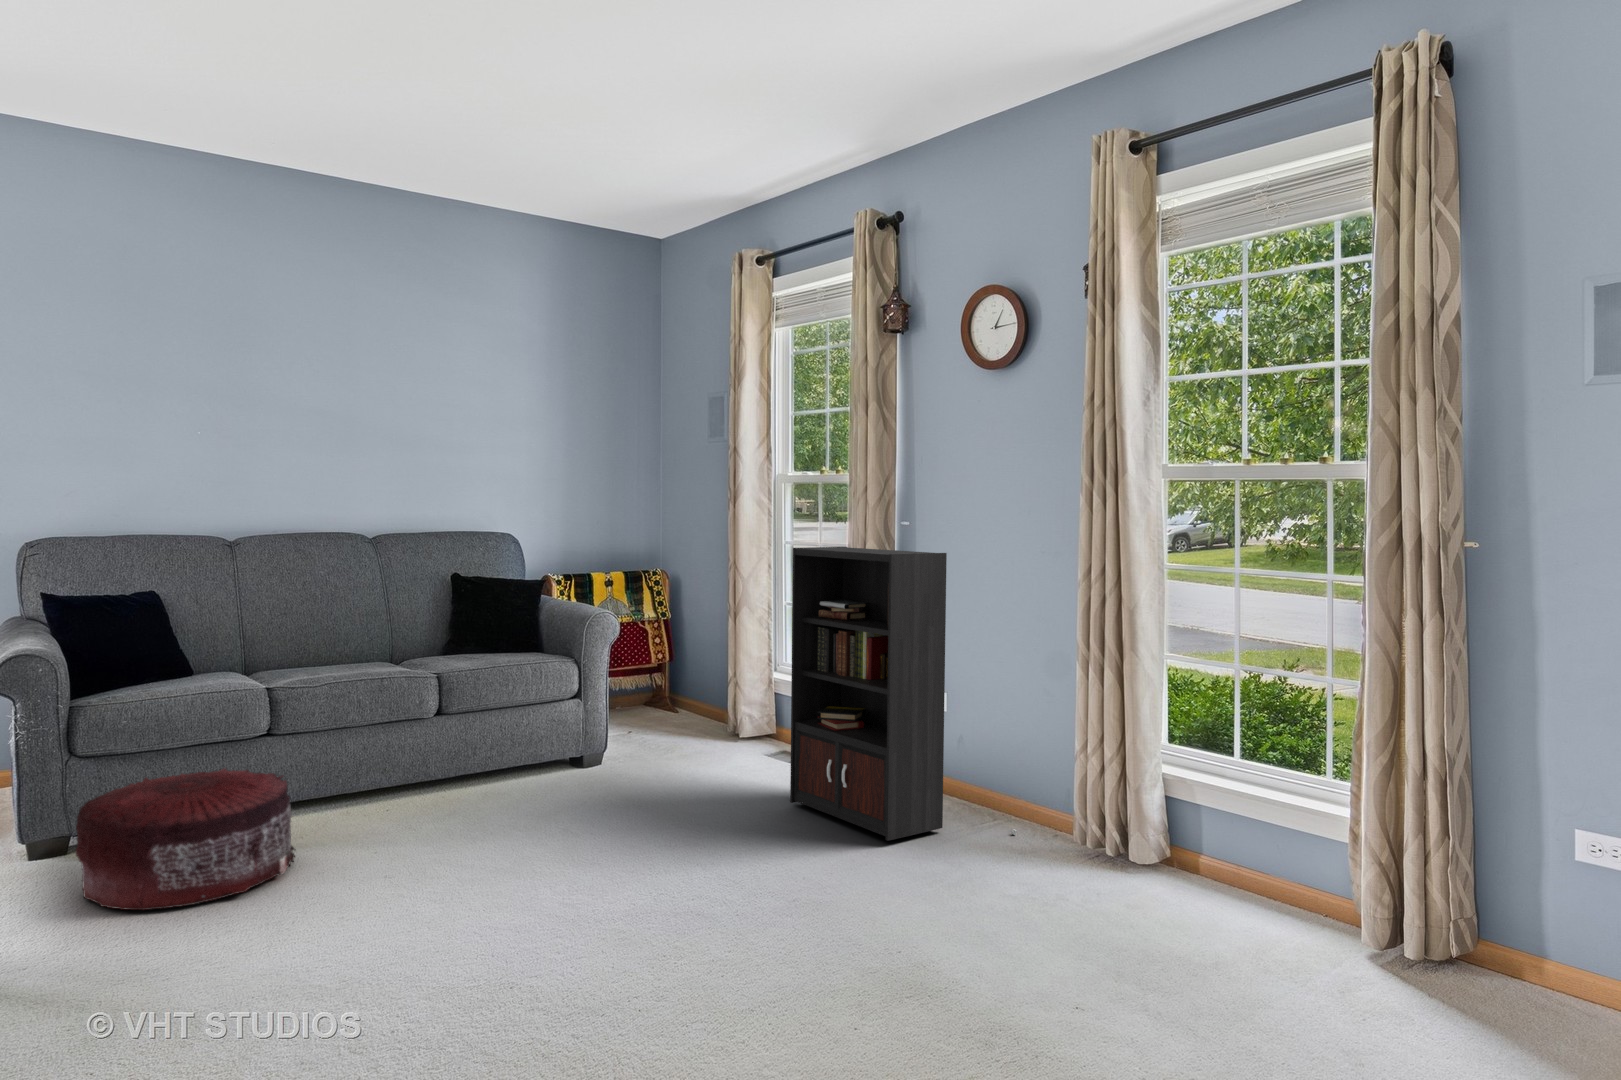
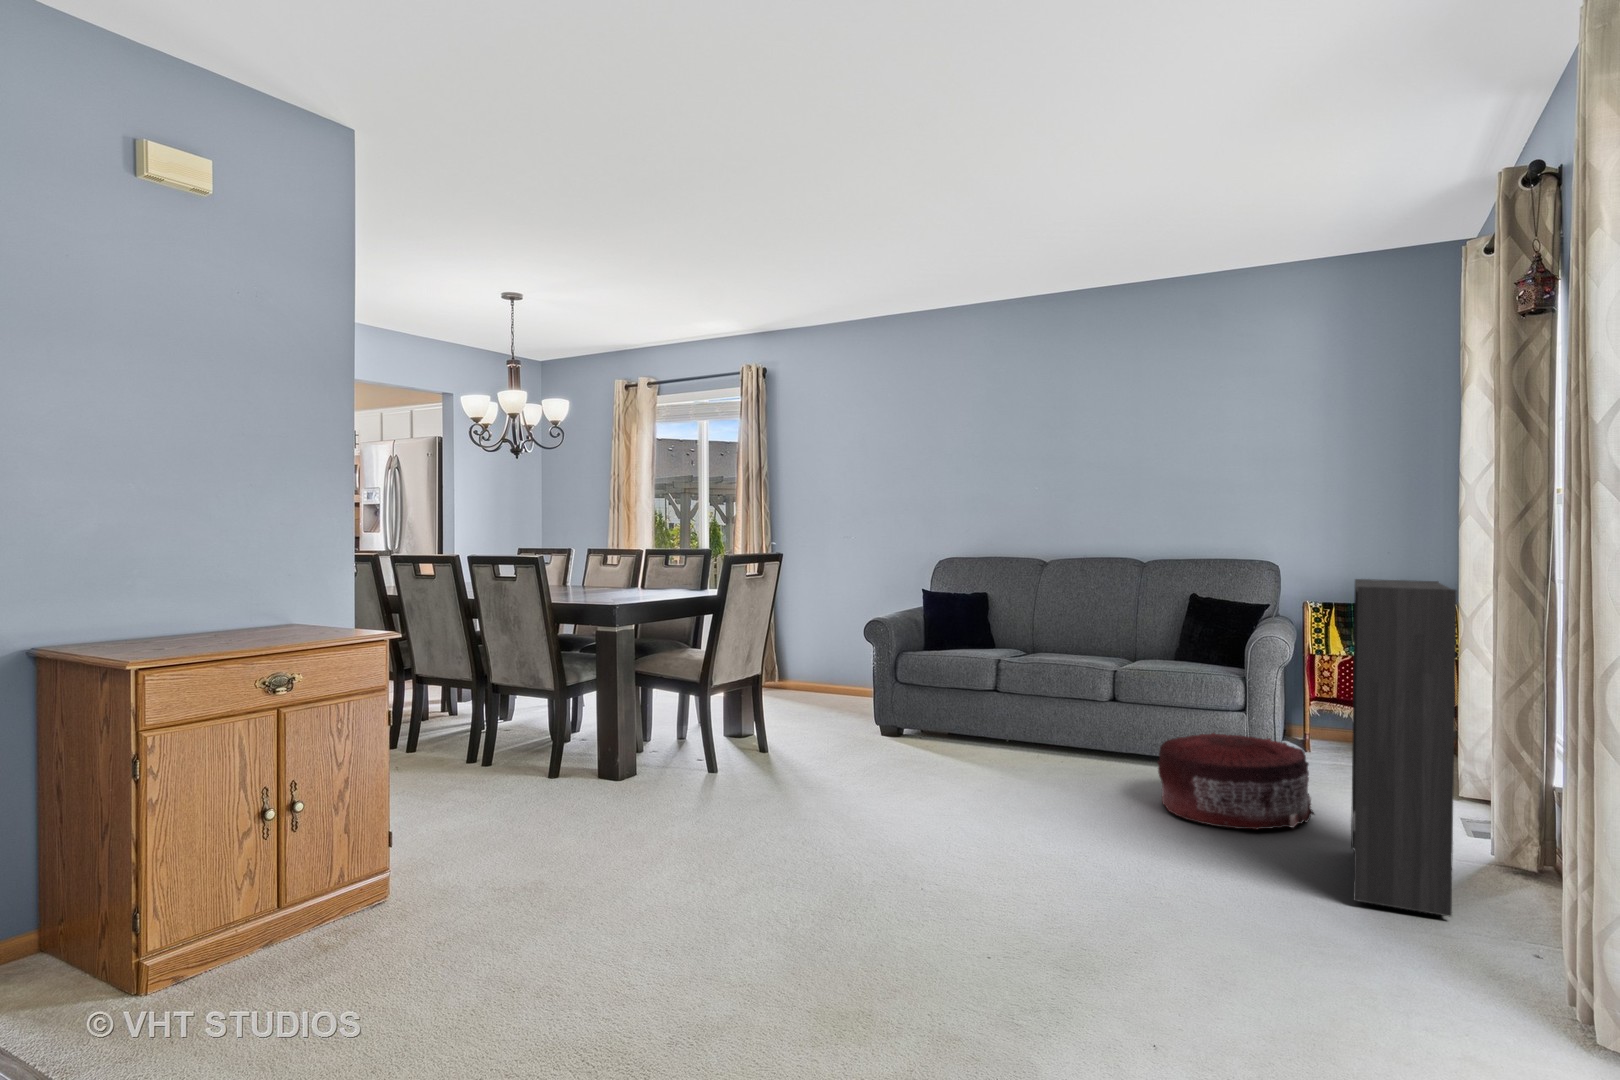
pouf: present [76,768,295,910] -> present [1157,733,1314,829]

